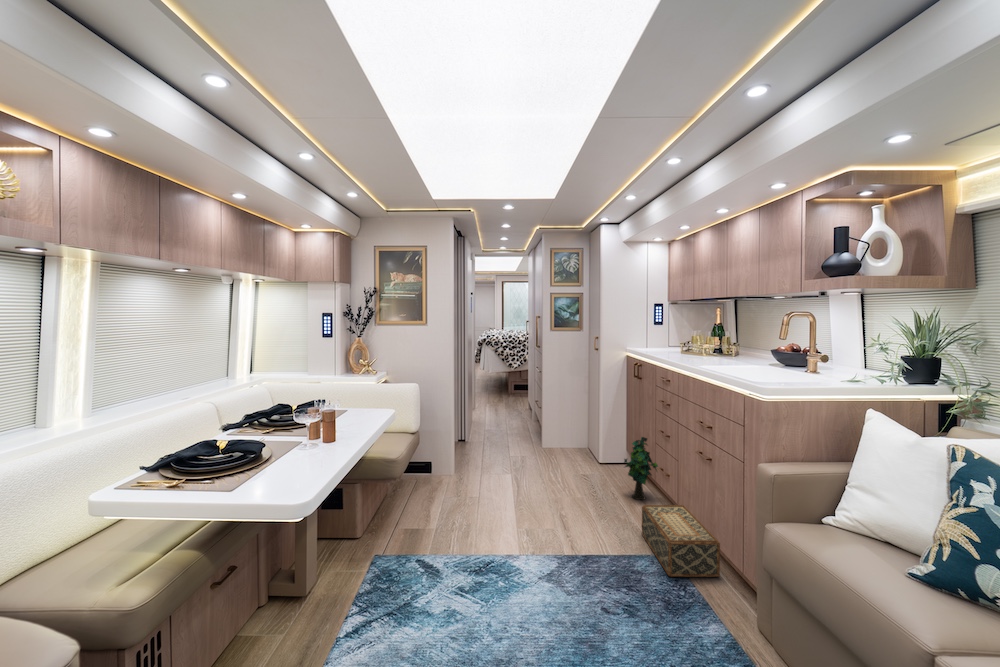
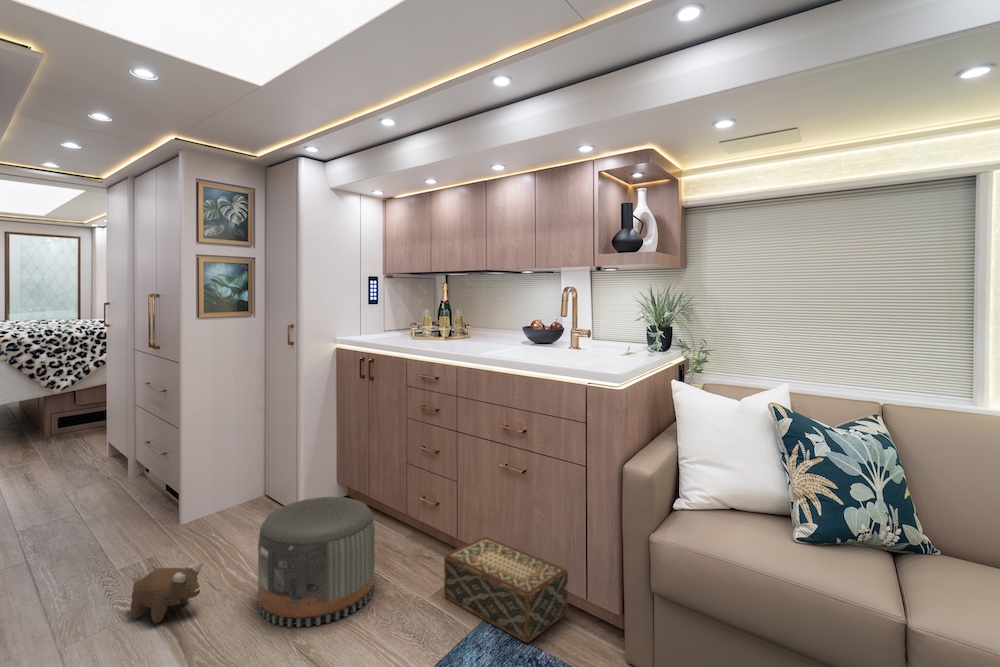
decorative plant: present [624,437,658,500] -> none [372,458,422,548]
pouf: none [540,449,608,521] -> present [258,497,375,627]
plush toy: none [491,466,520,492] -> present [131,563,203,623]

